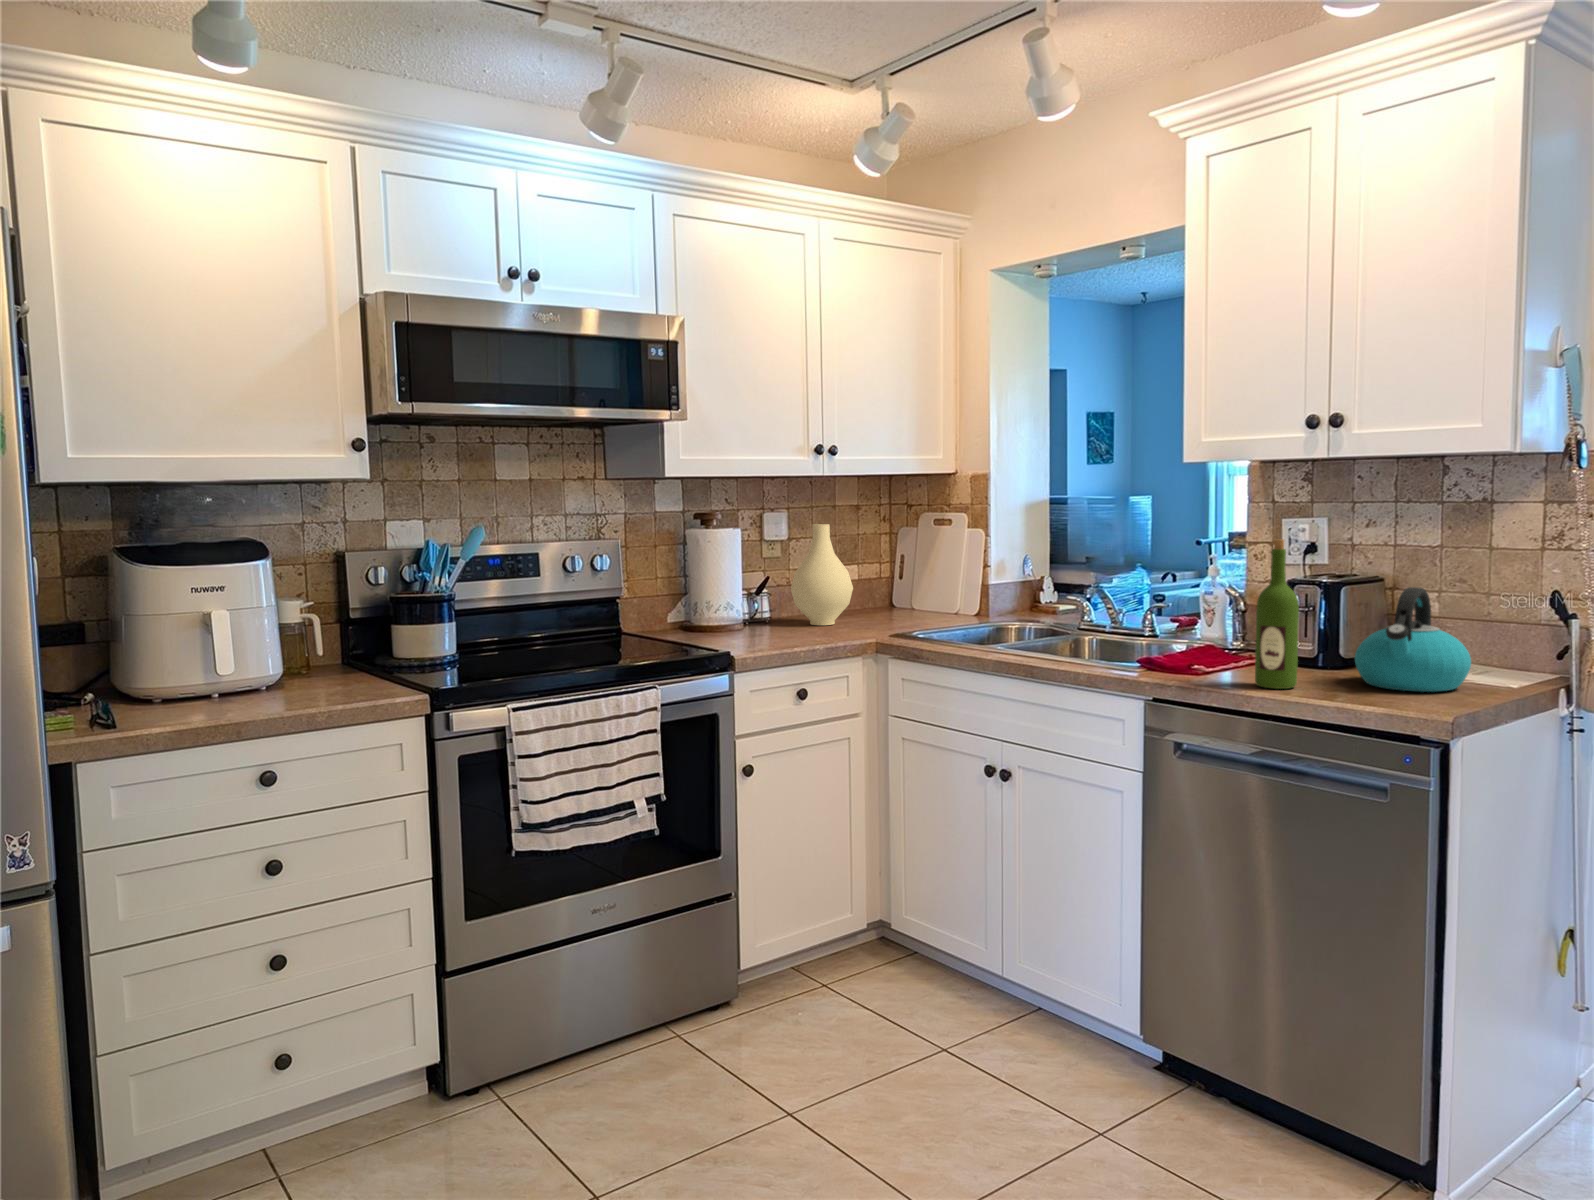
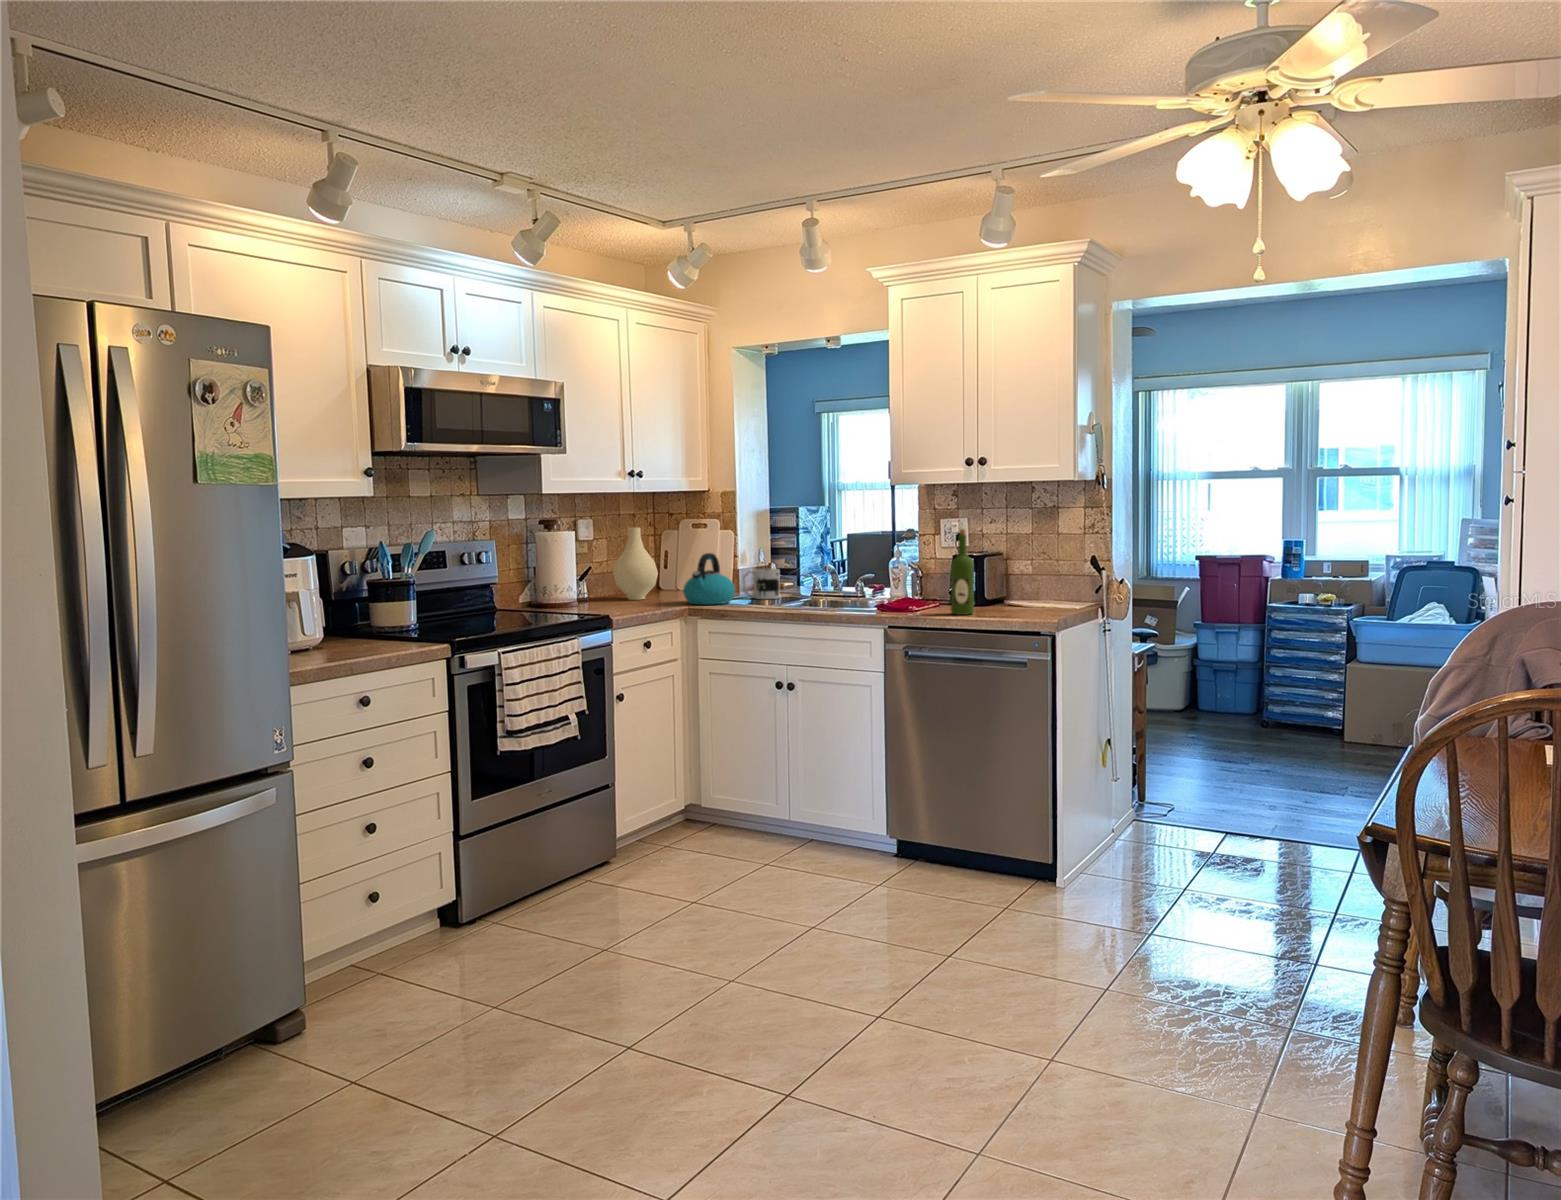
kettle: present [1355,587,1471,692] -> present [683,553,735,605]
mug: none [967,588,1021,634] -> present [743,569,780,599]

